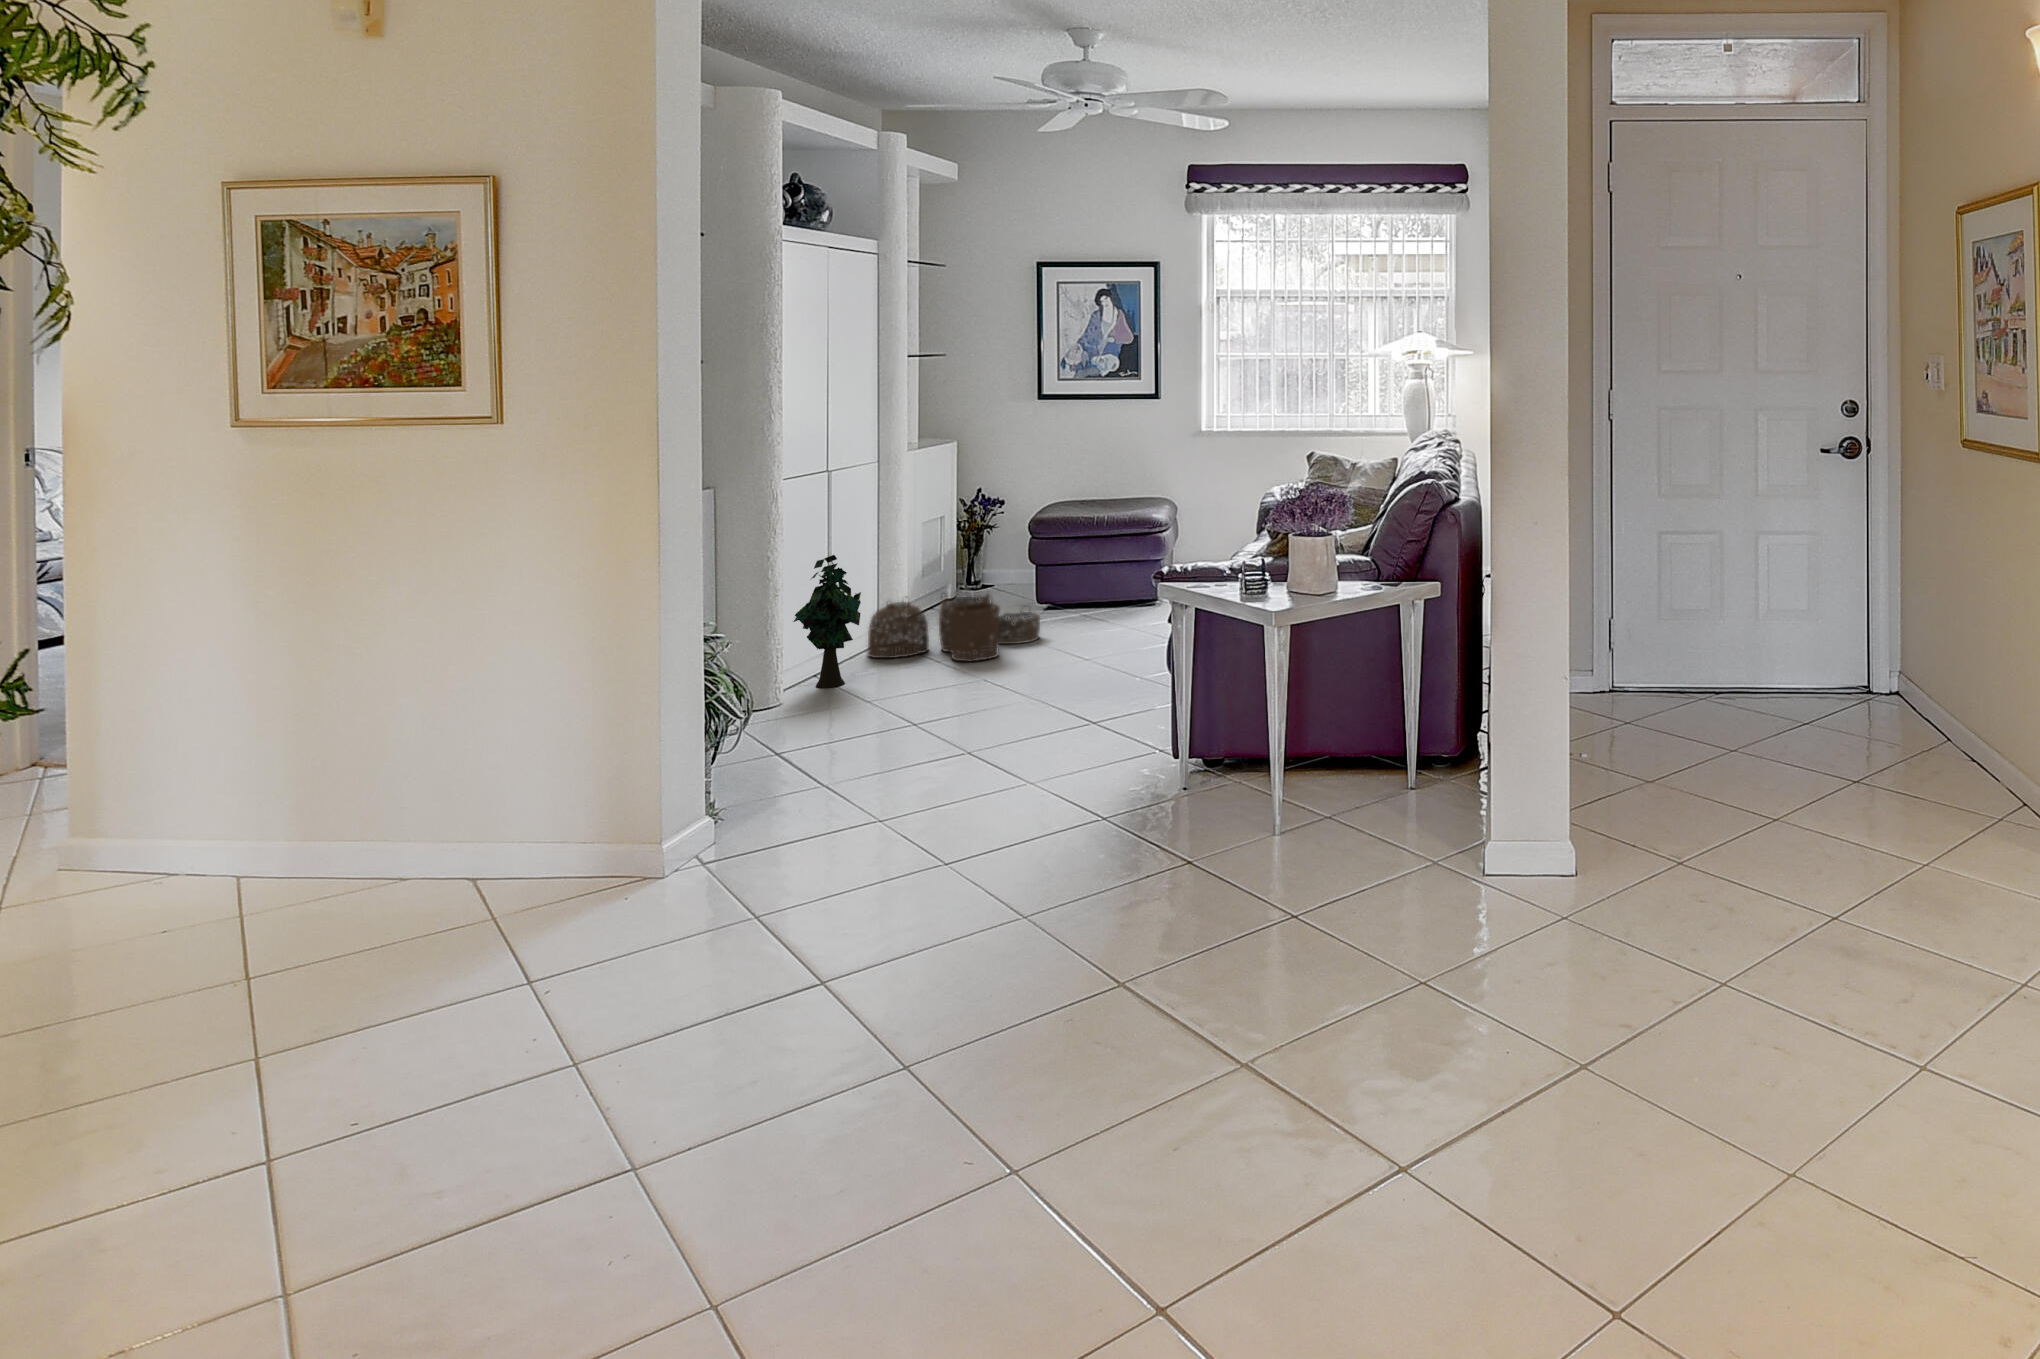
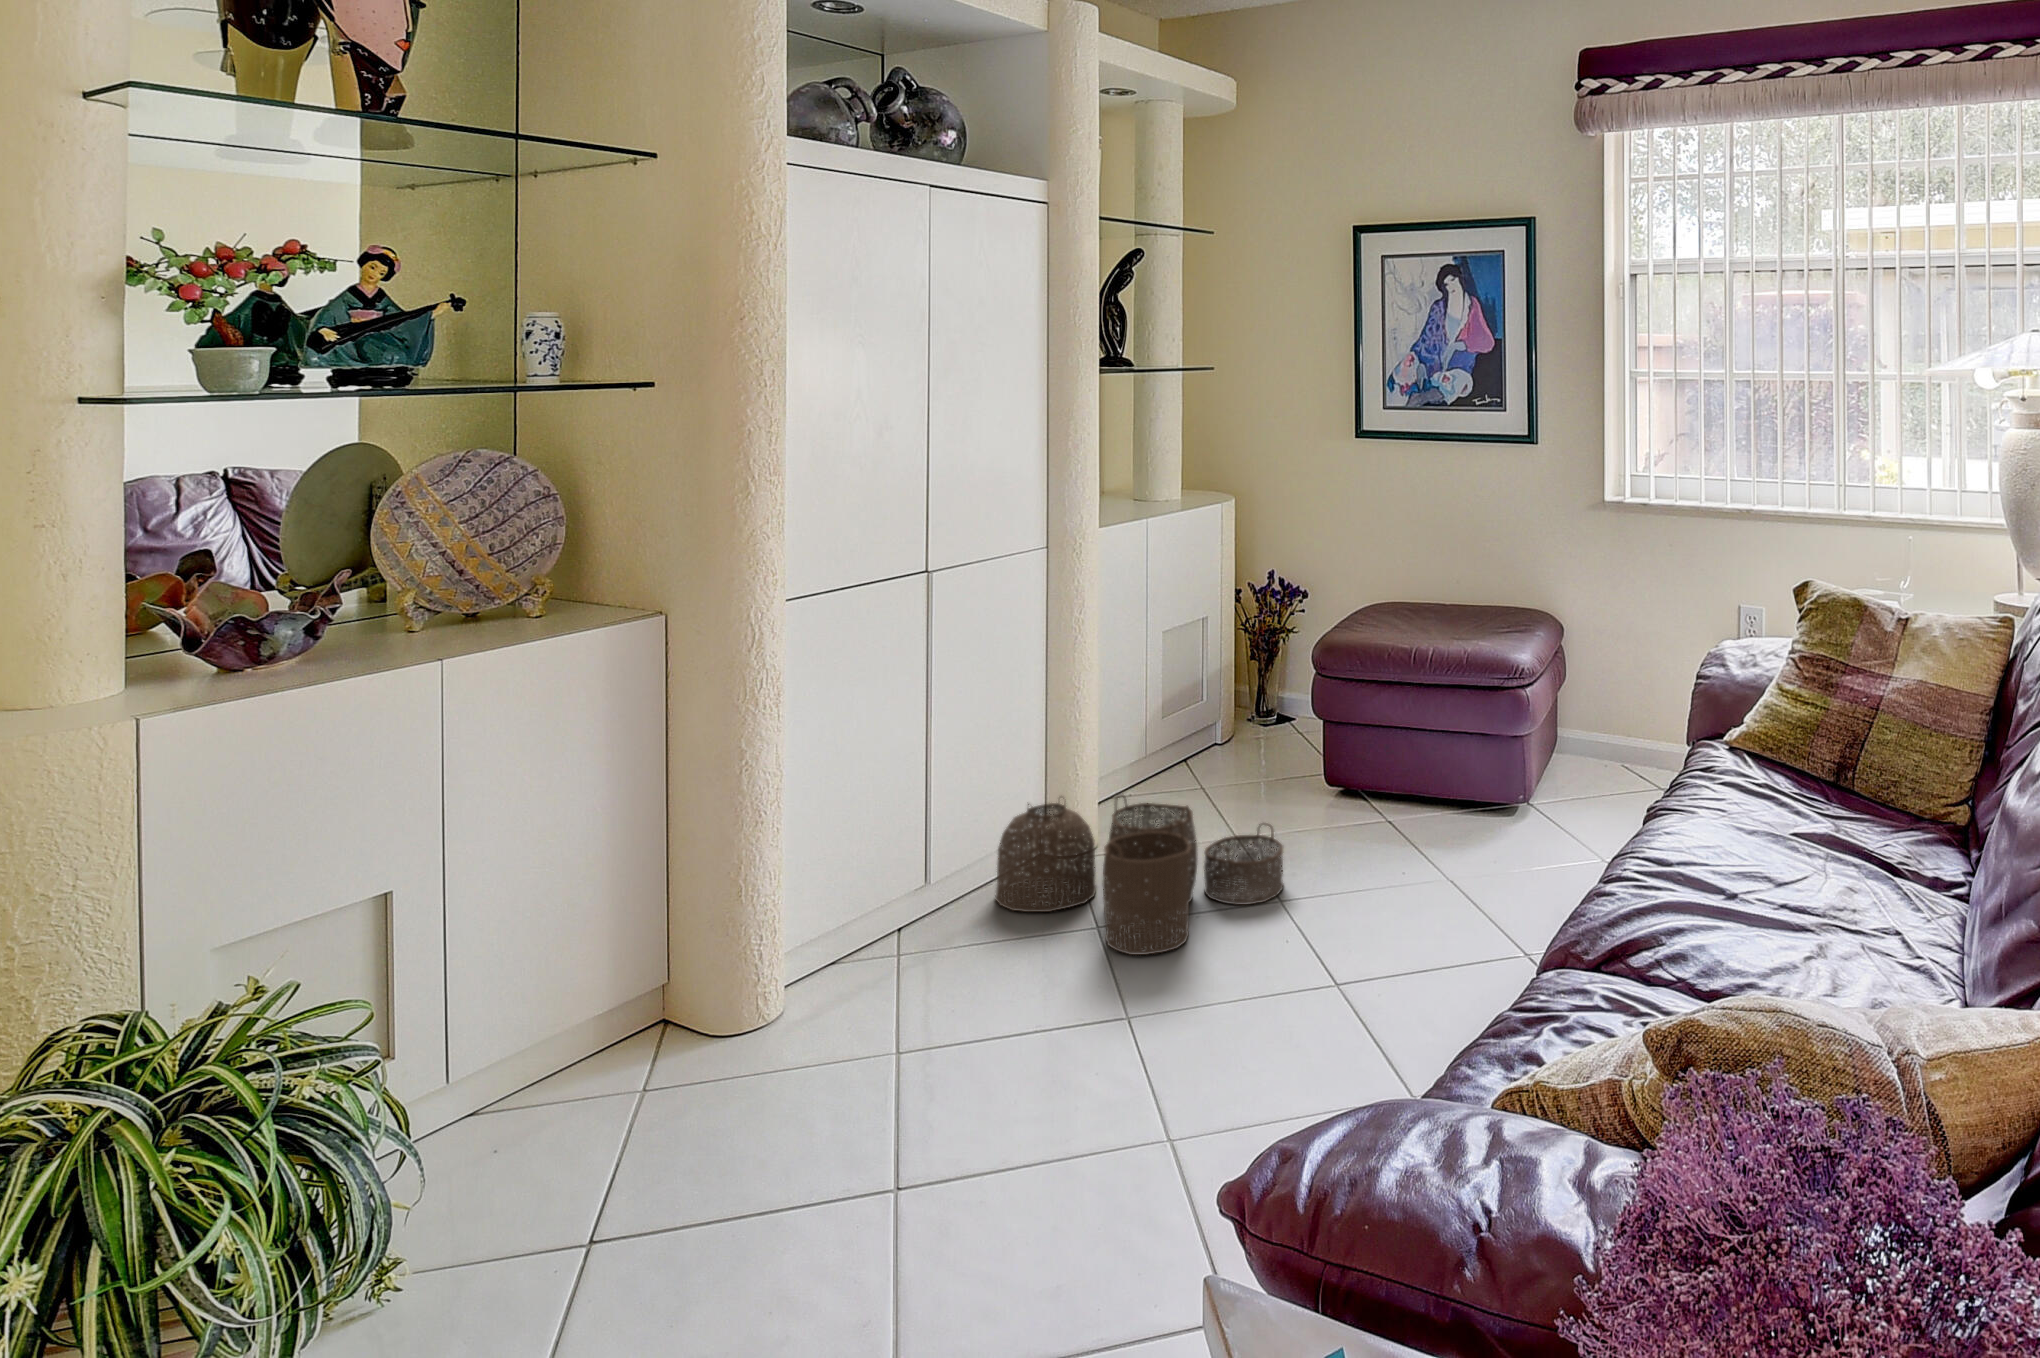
decorative plant: present [793,555,861,688] -> none [804,742,939,996]

